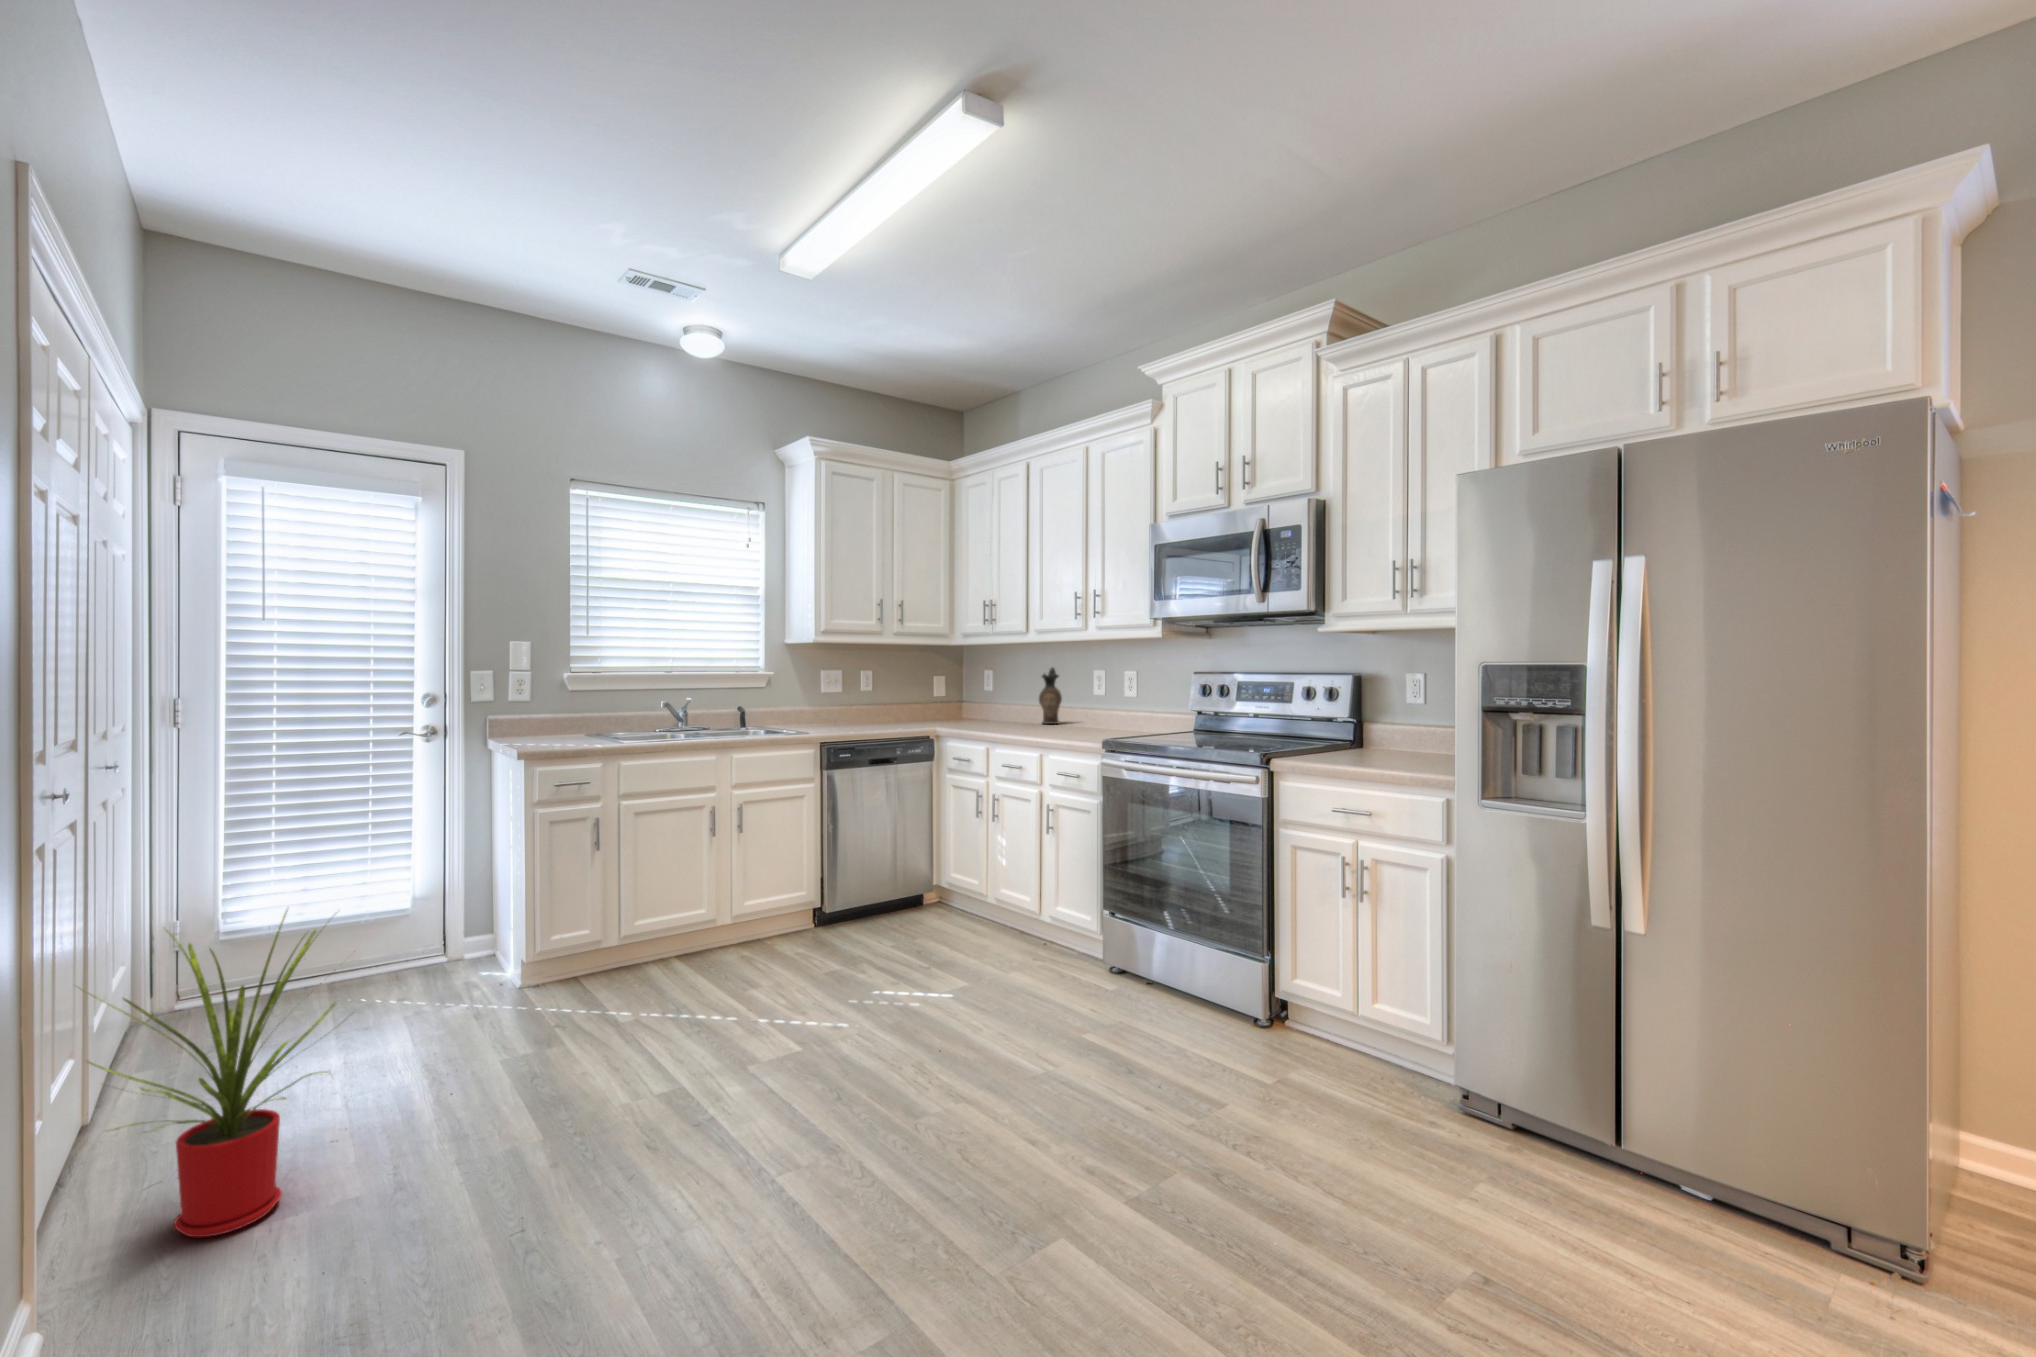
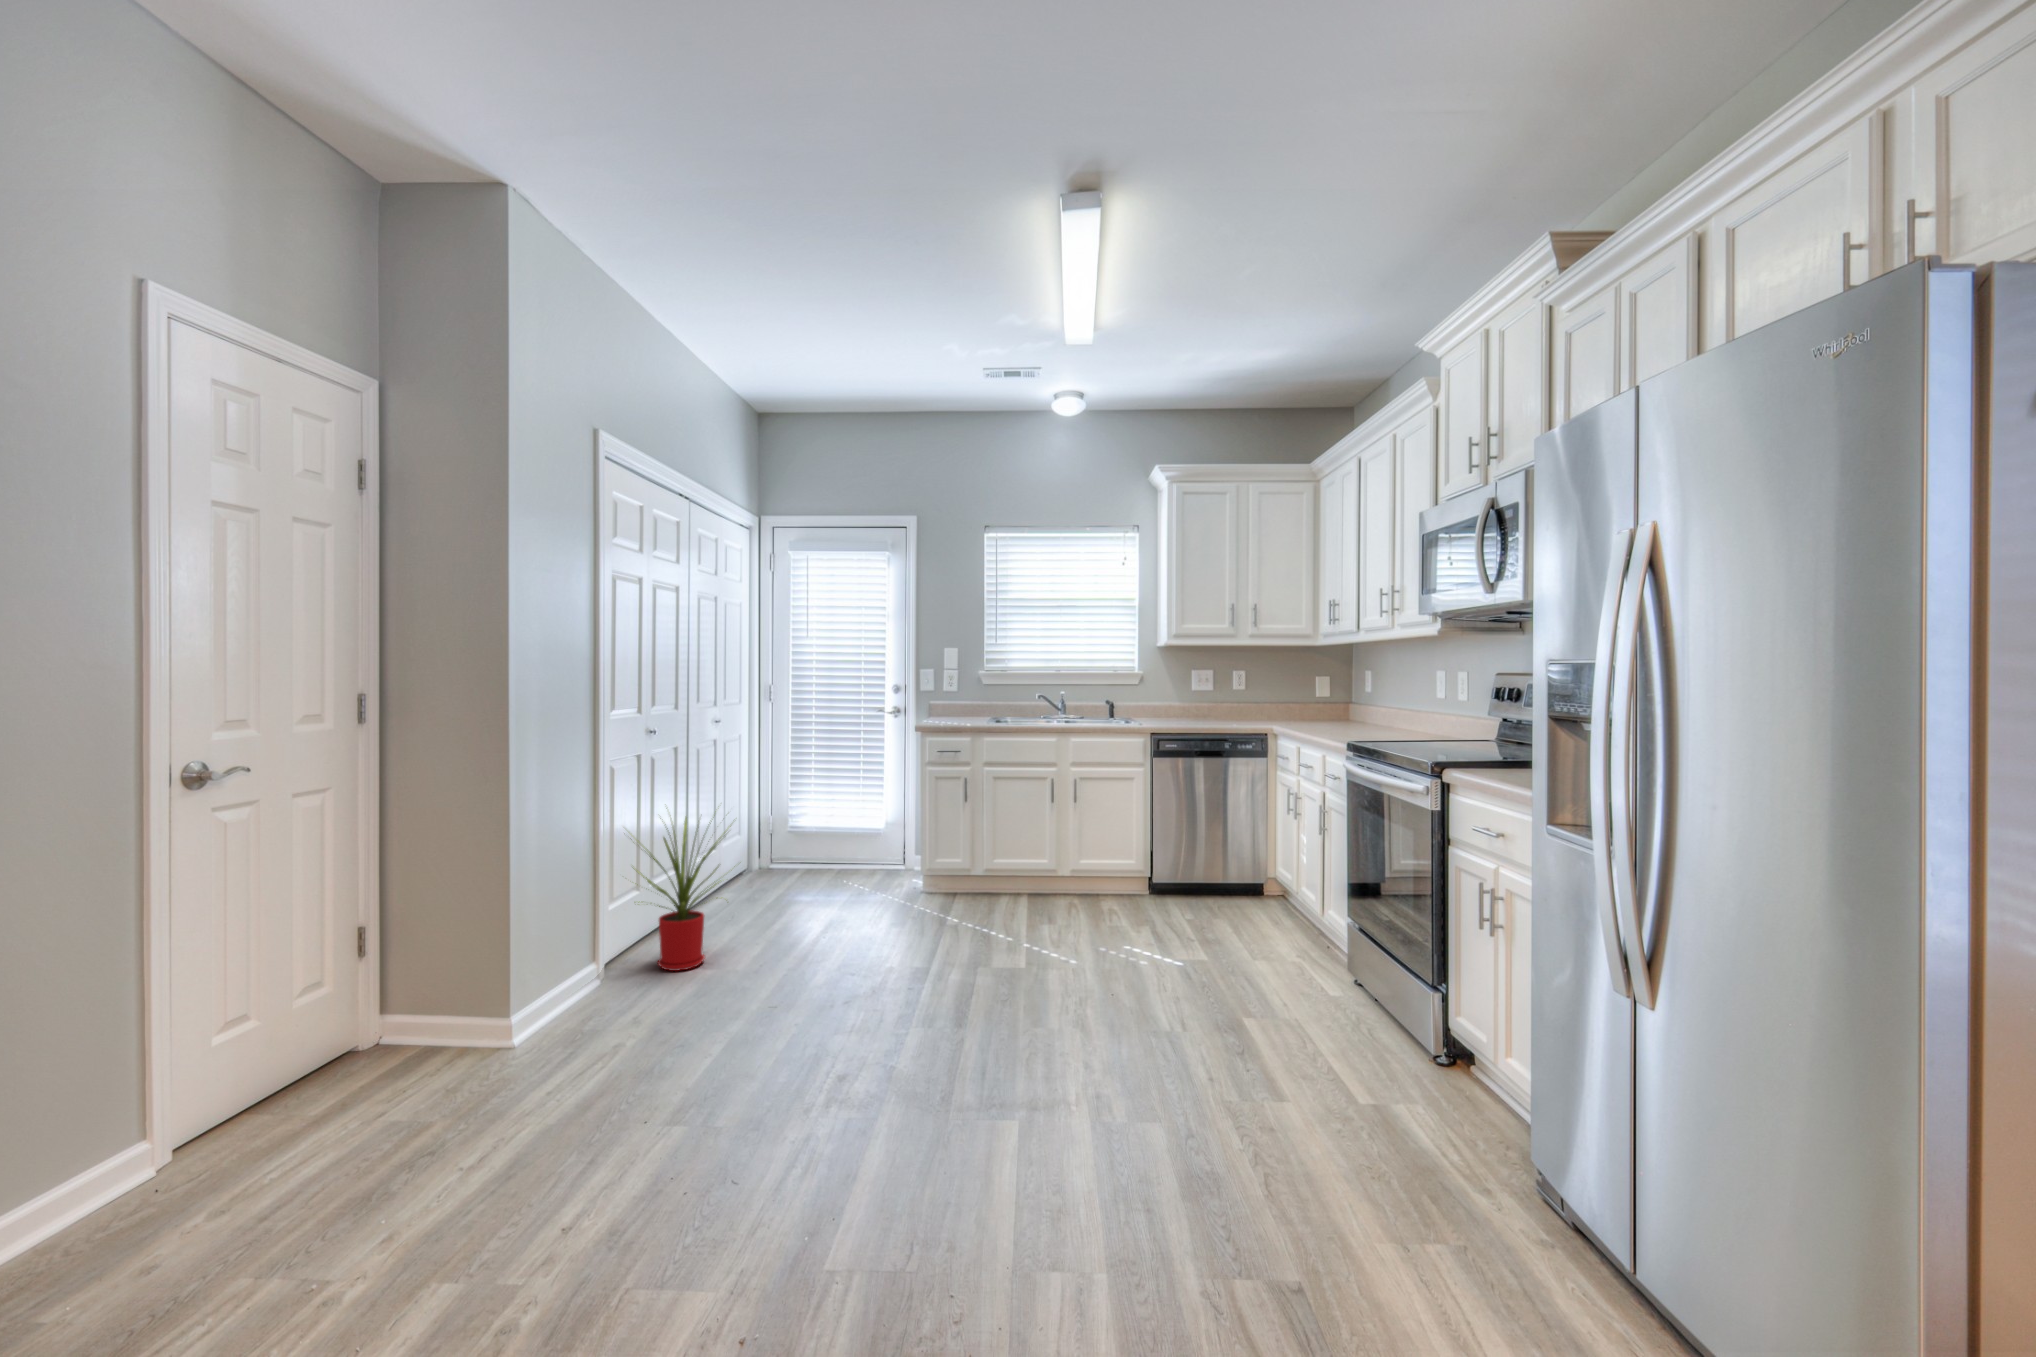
ceramic pitcher: present [1039,667,1062,724] -> none [1371,668,1398,726]

